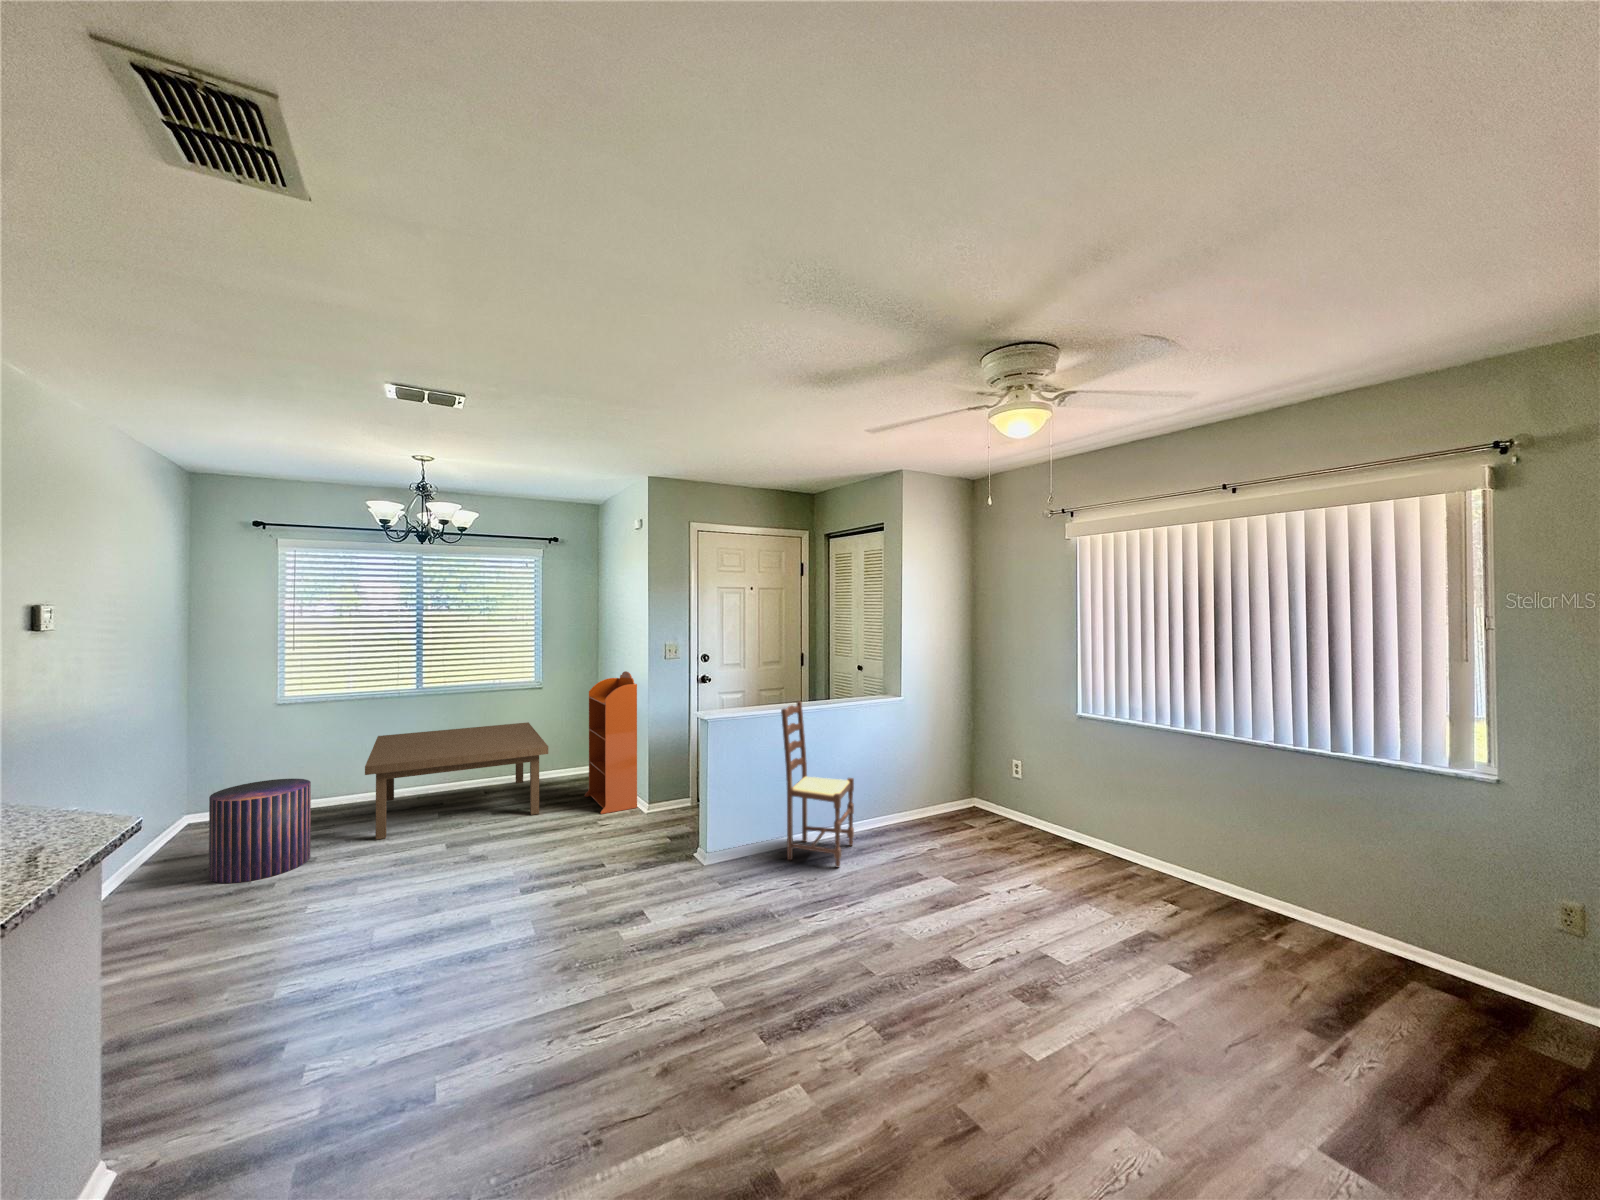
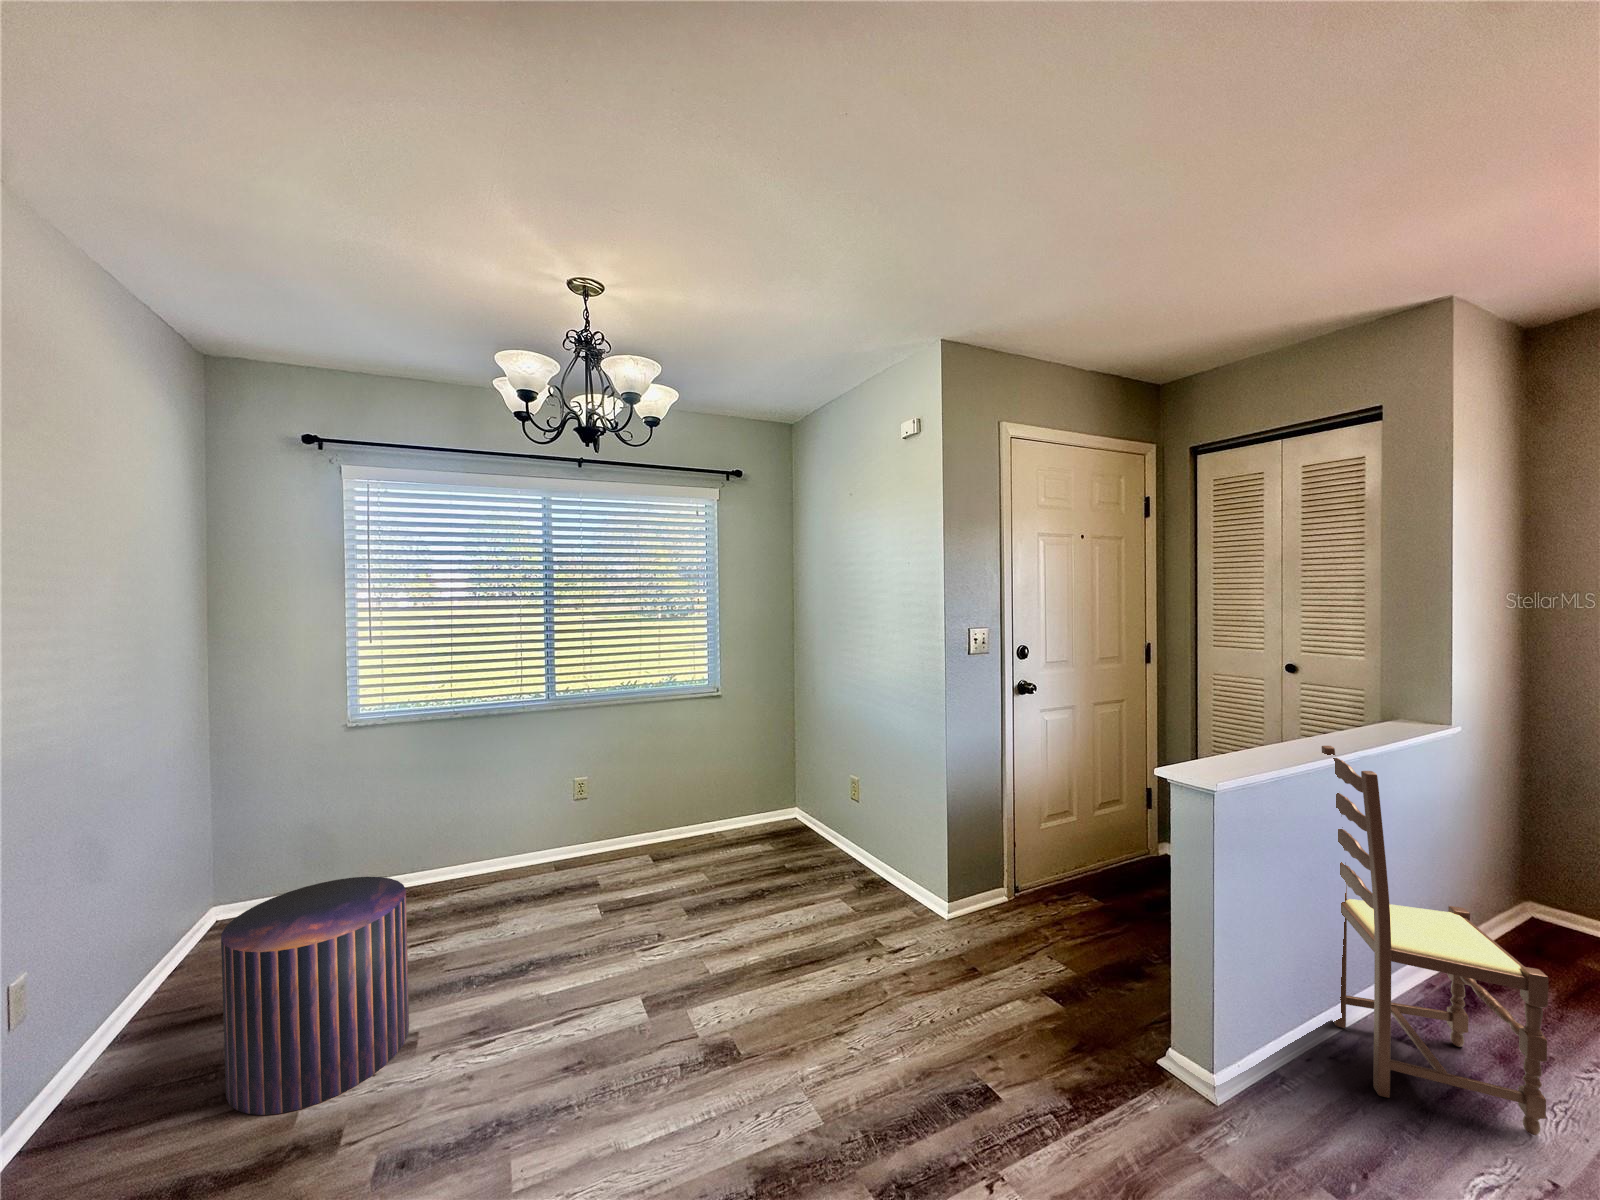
bookcase: present [584,671,637,814] -> none [816,674,923,921]
coffee table: present [365,722,548,840] -> none [495,747,782,979]

